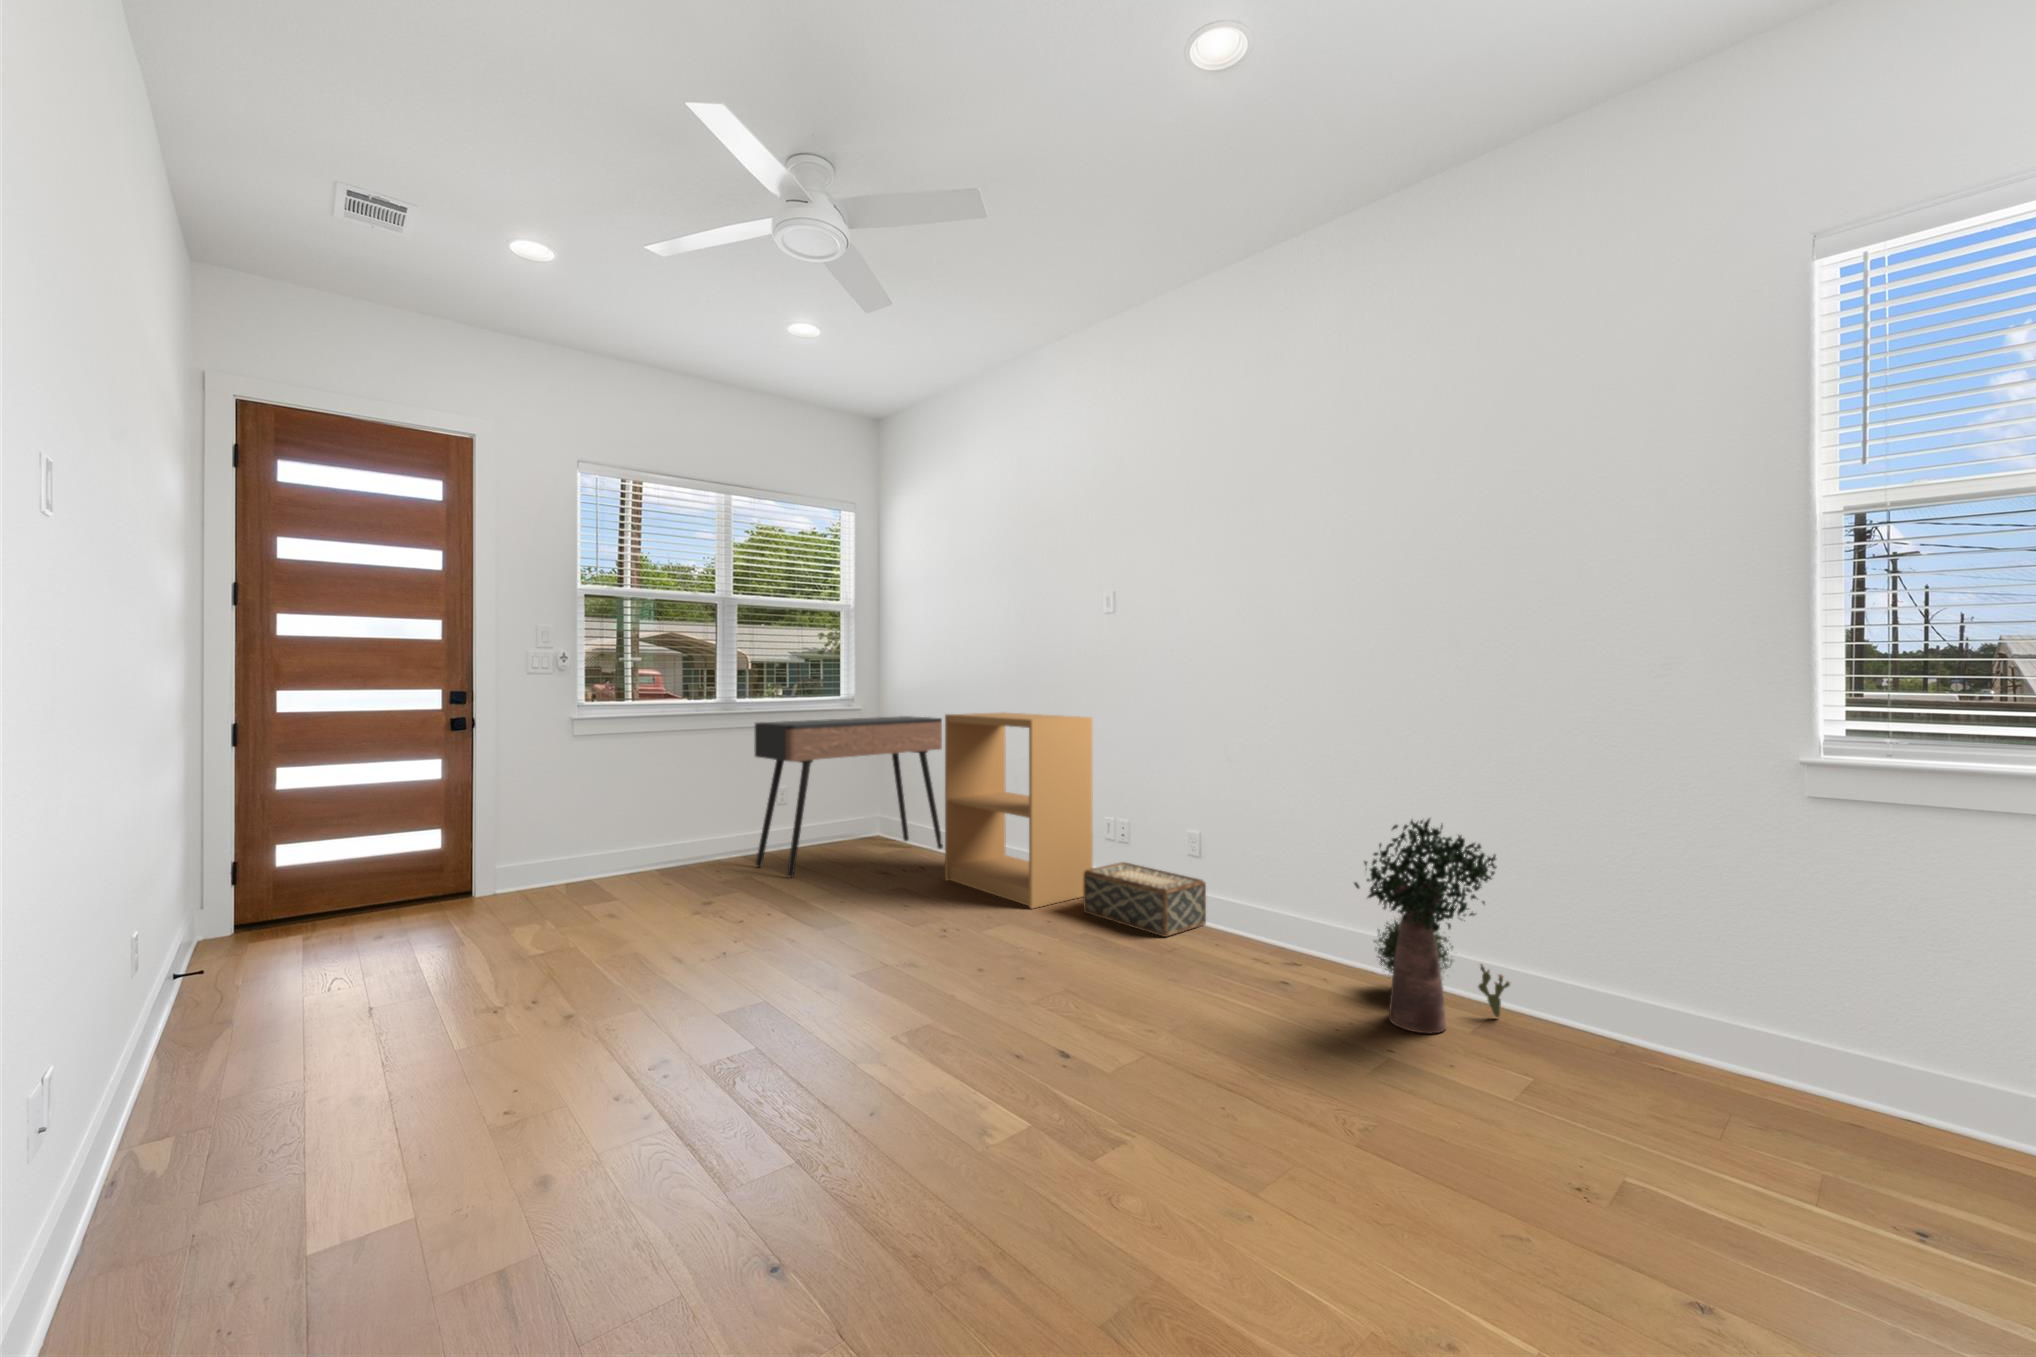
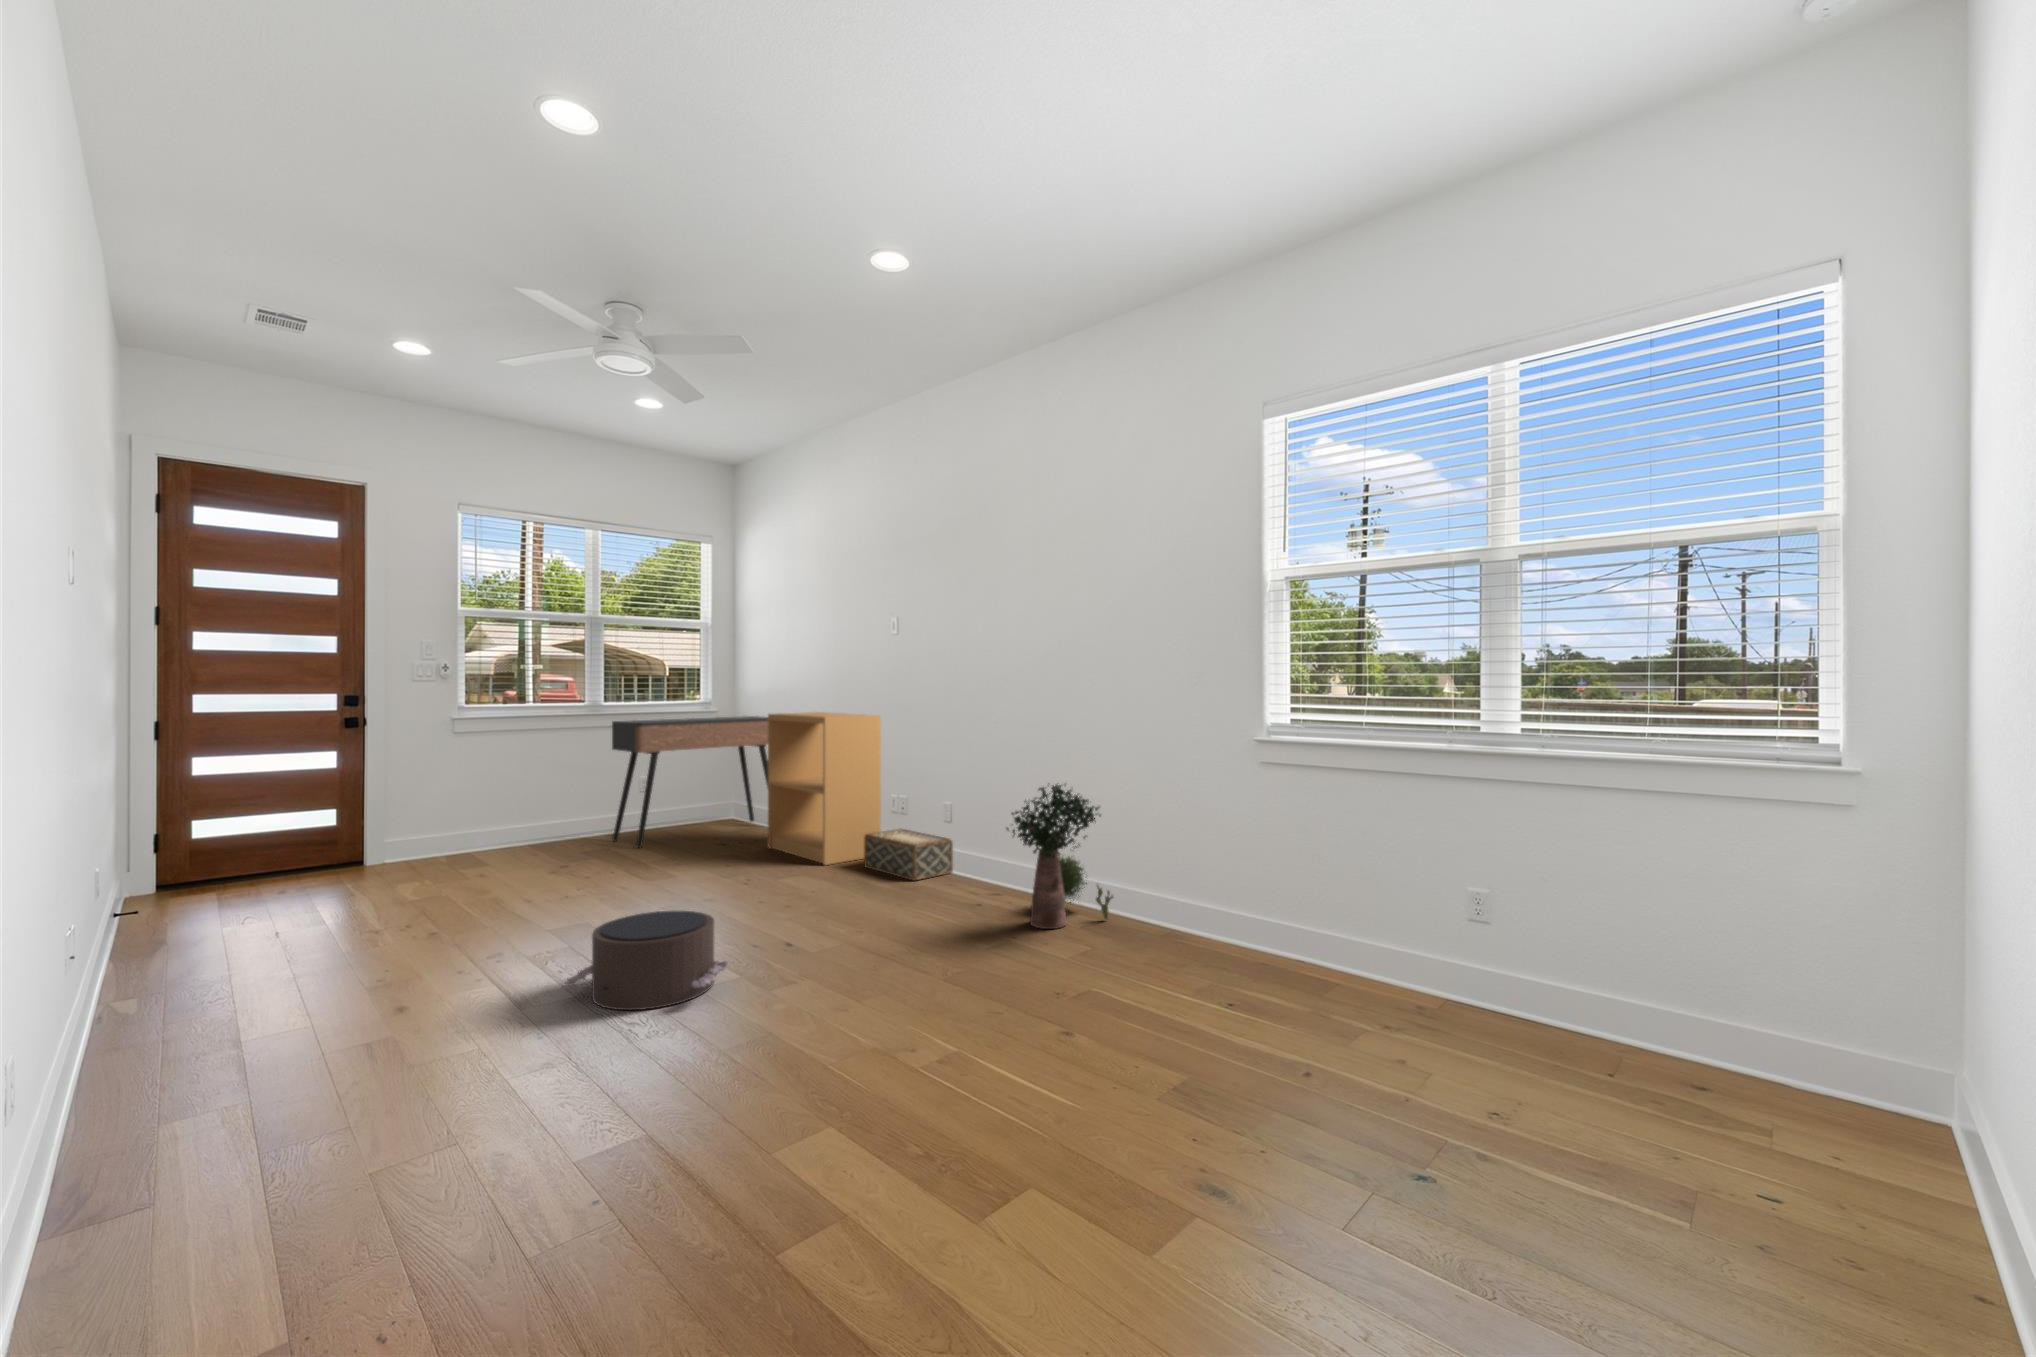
pouf: none [788,1014,1021,1200] -> present [565,911,727,1010]

